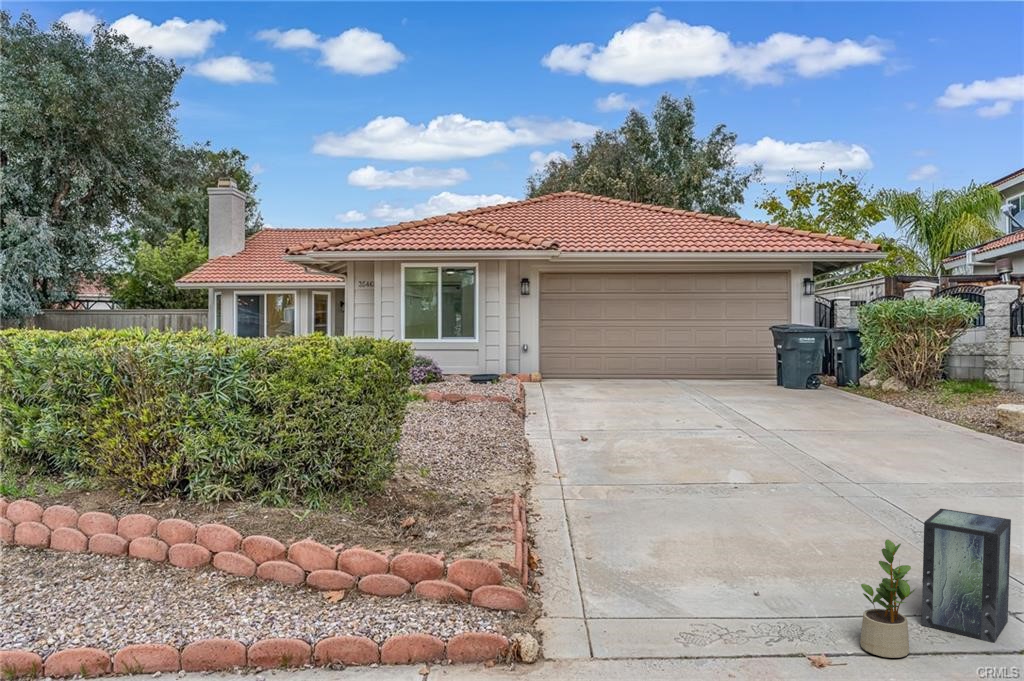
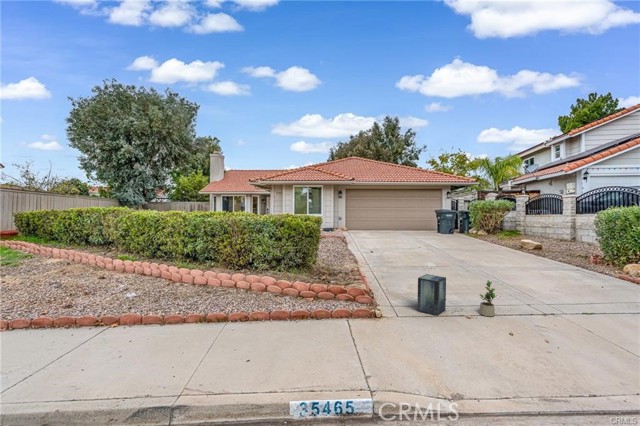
storage box: present [922,509,1011,643] -> present [417,274,446,316]

